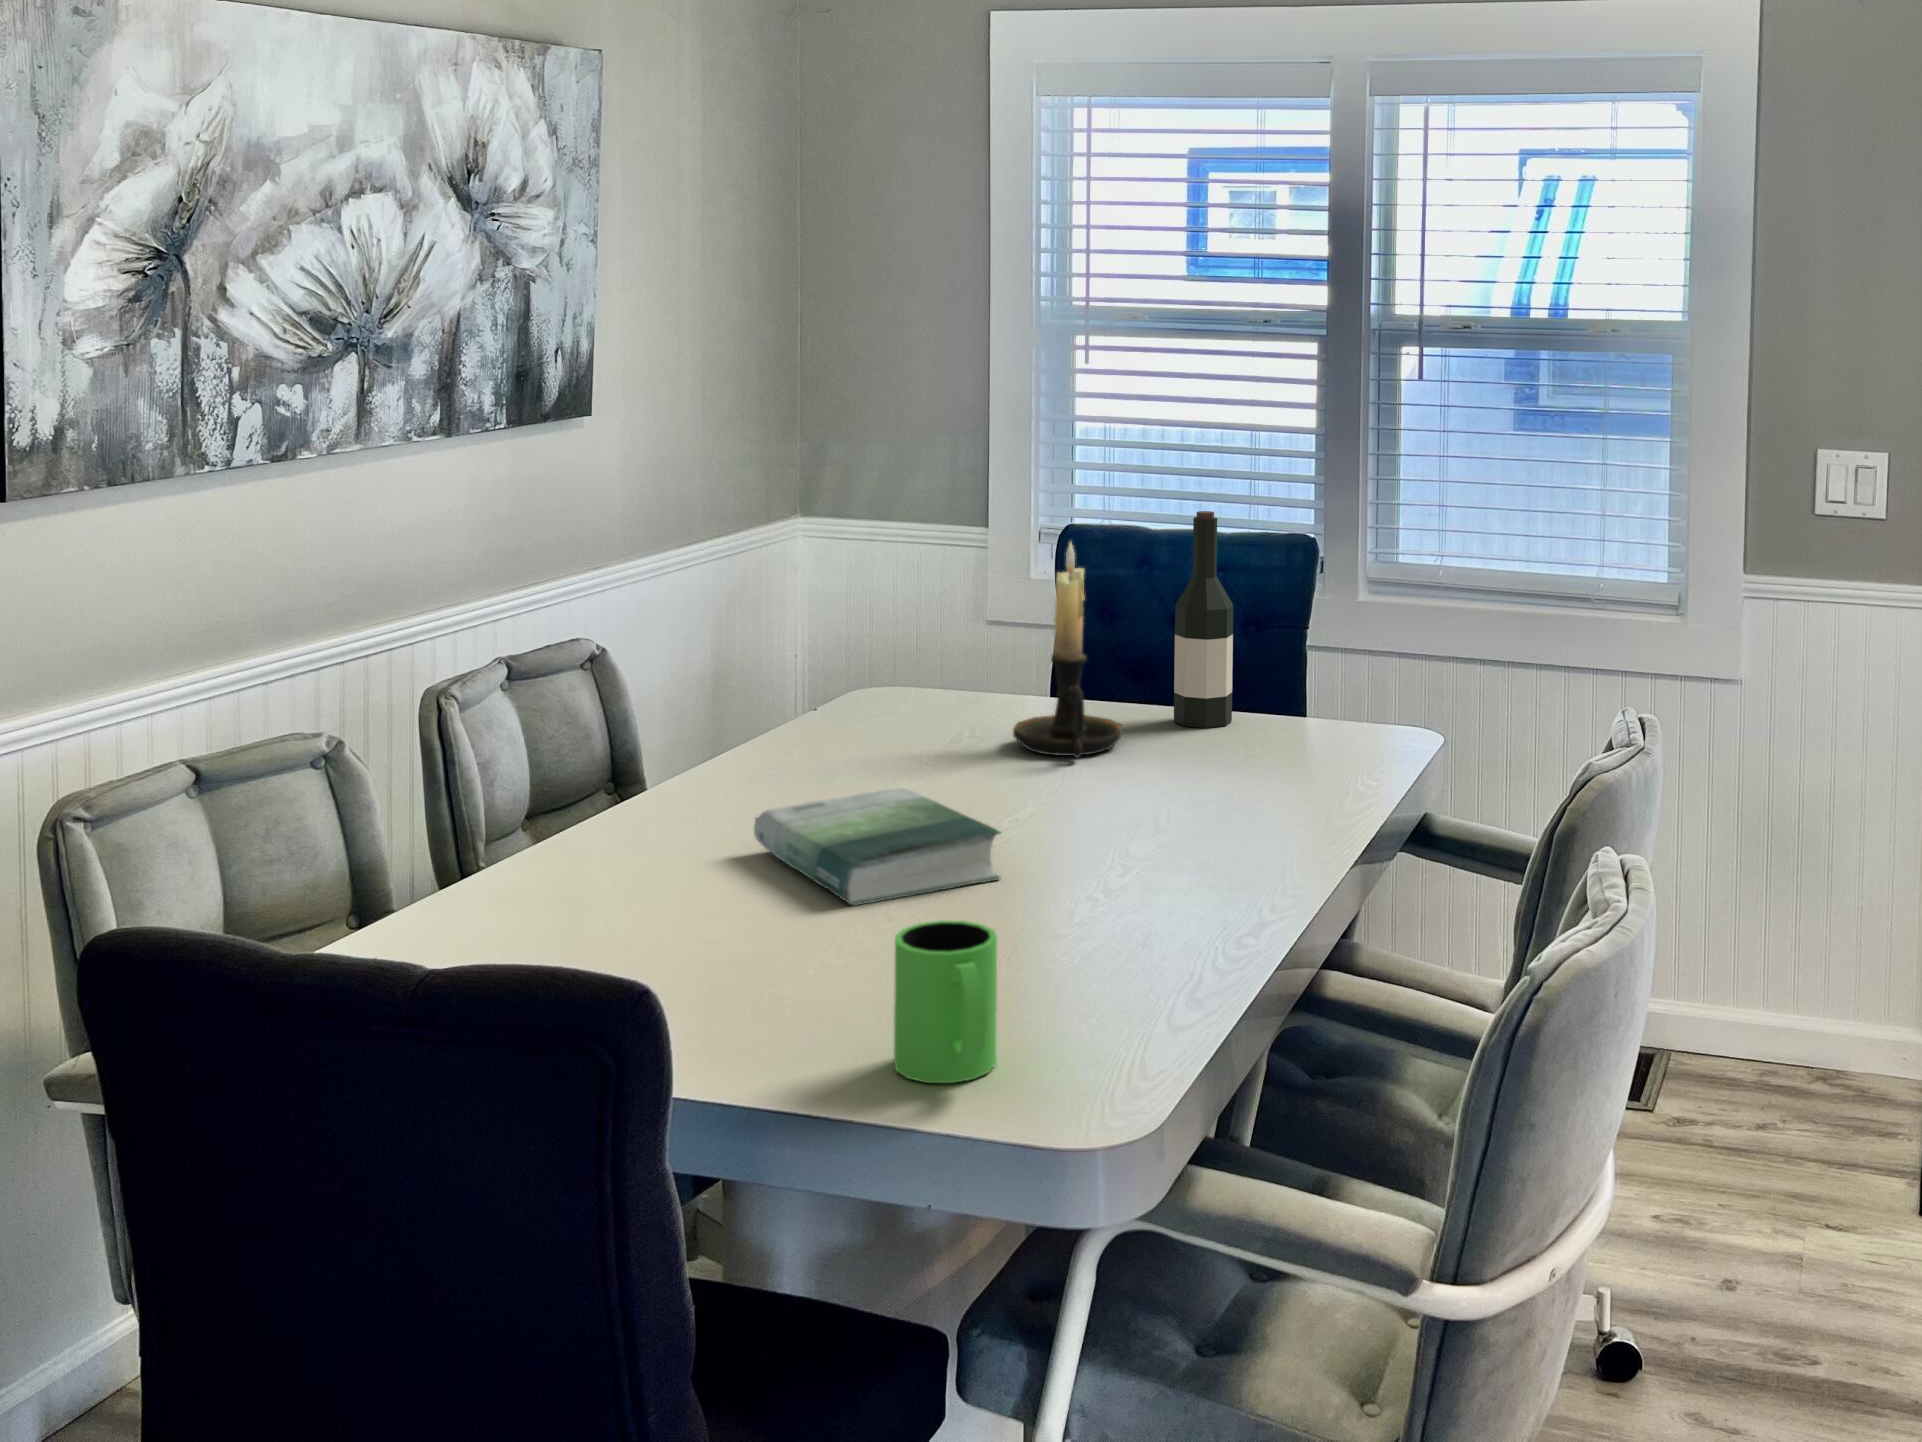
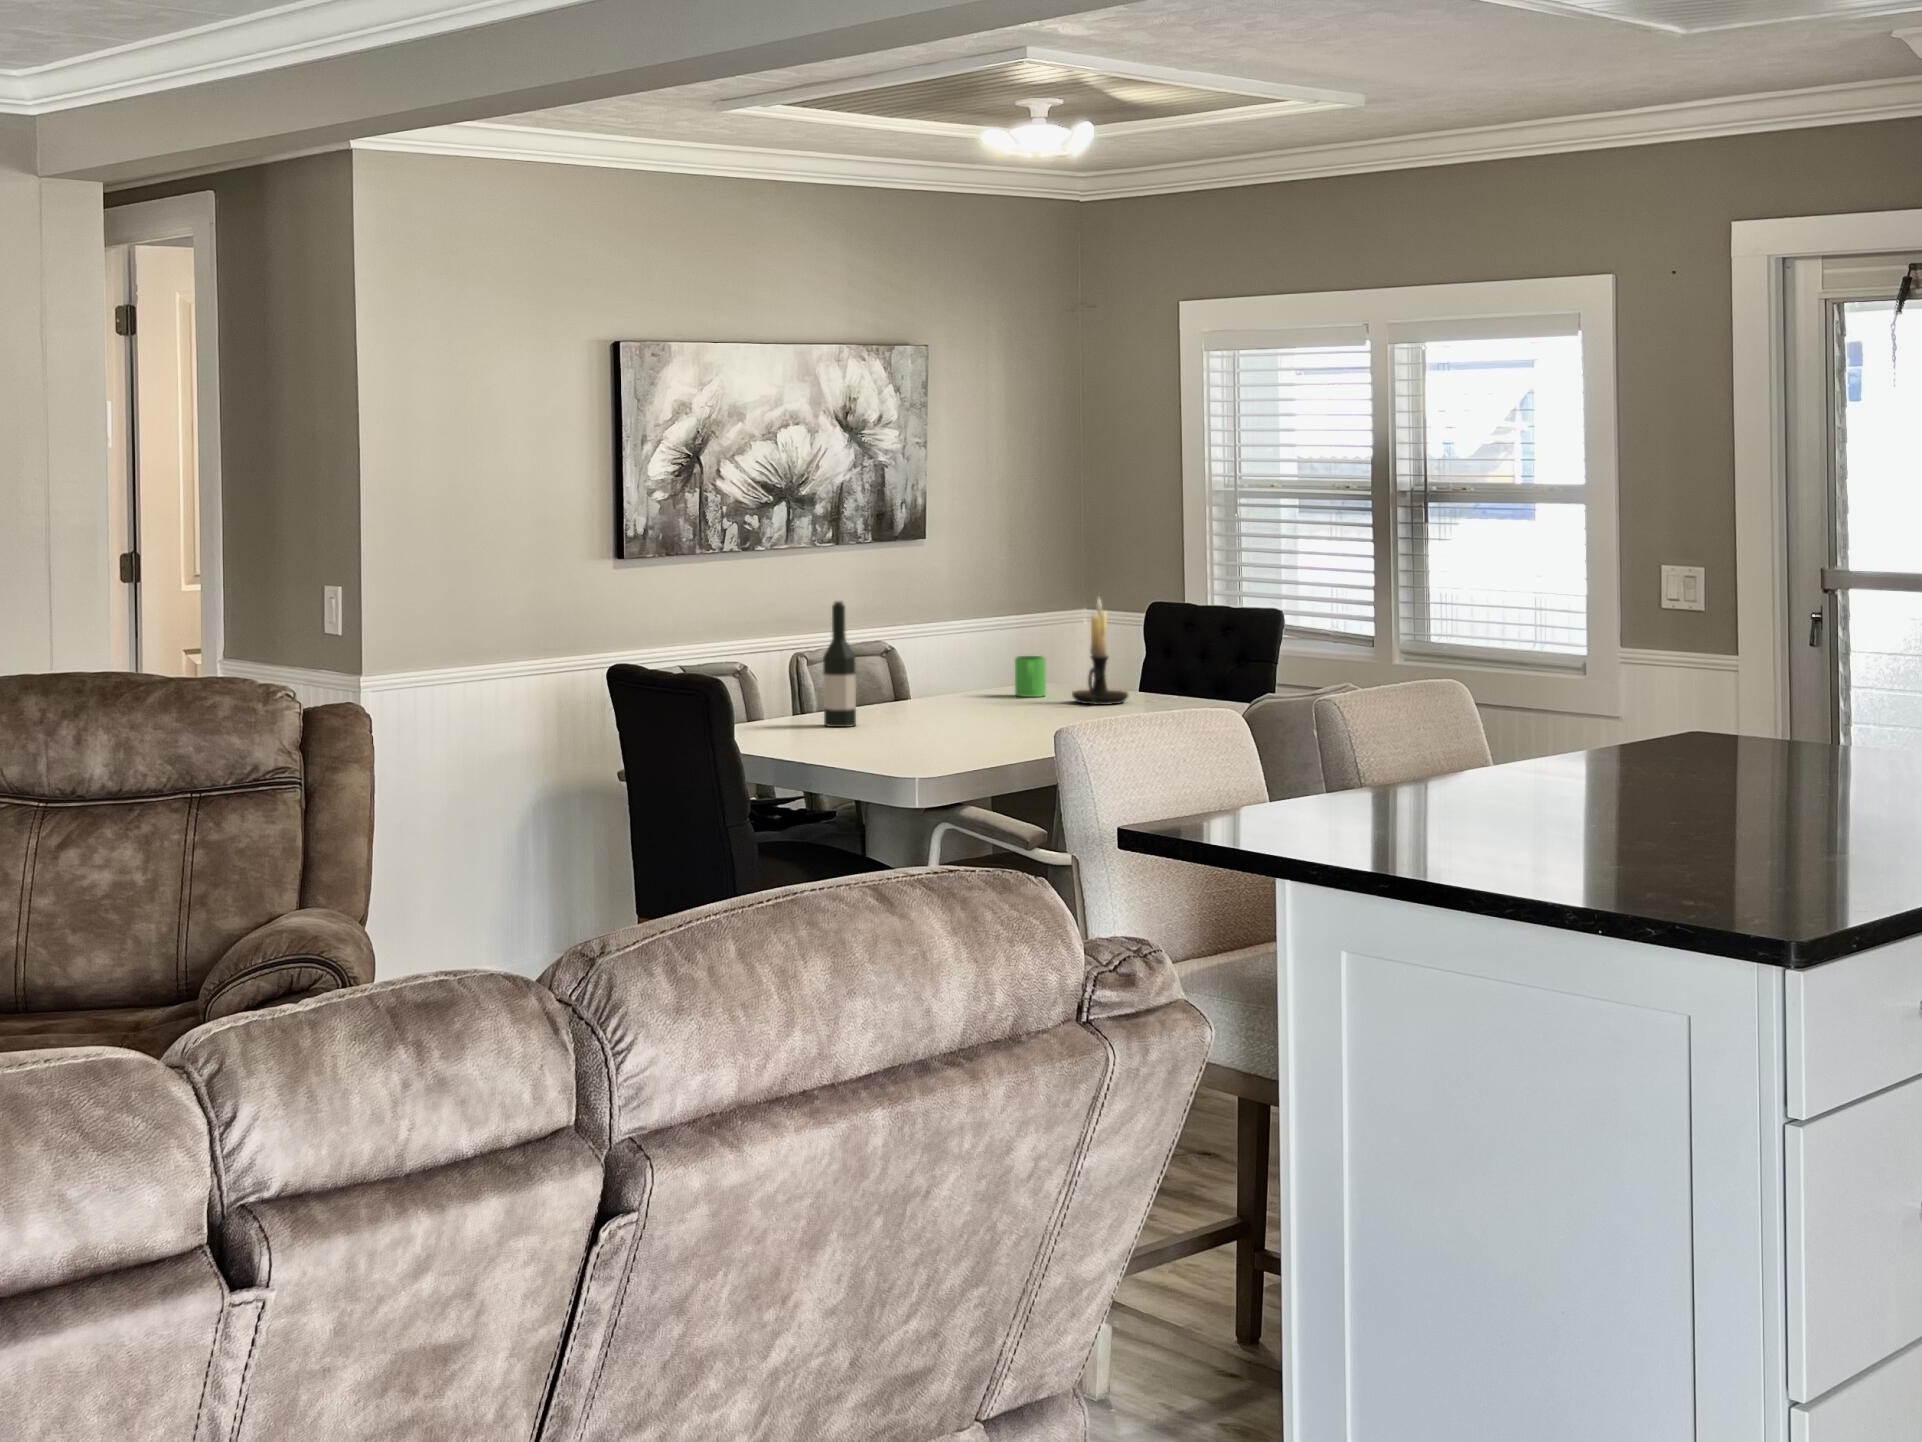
wine bottle: present [1174,511,1233,728] -> present [823,601,856,727]
book: present [754,788,1001,906] -> none [898,694,982,726]
mug: present [894,921,997,1083] -> present [1015,656,1046,697]

